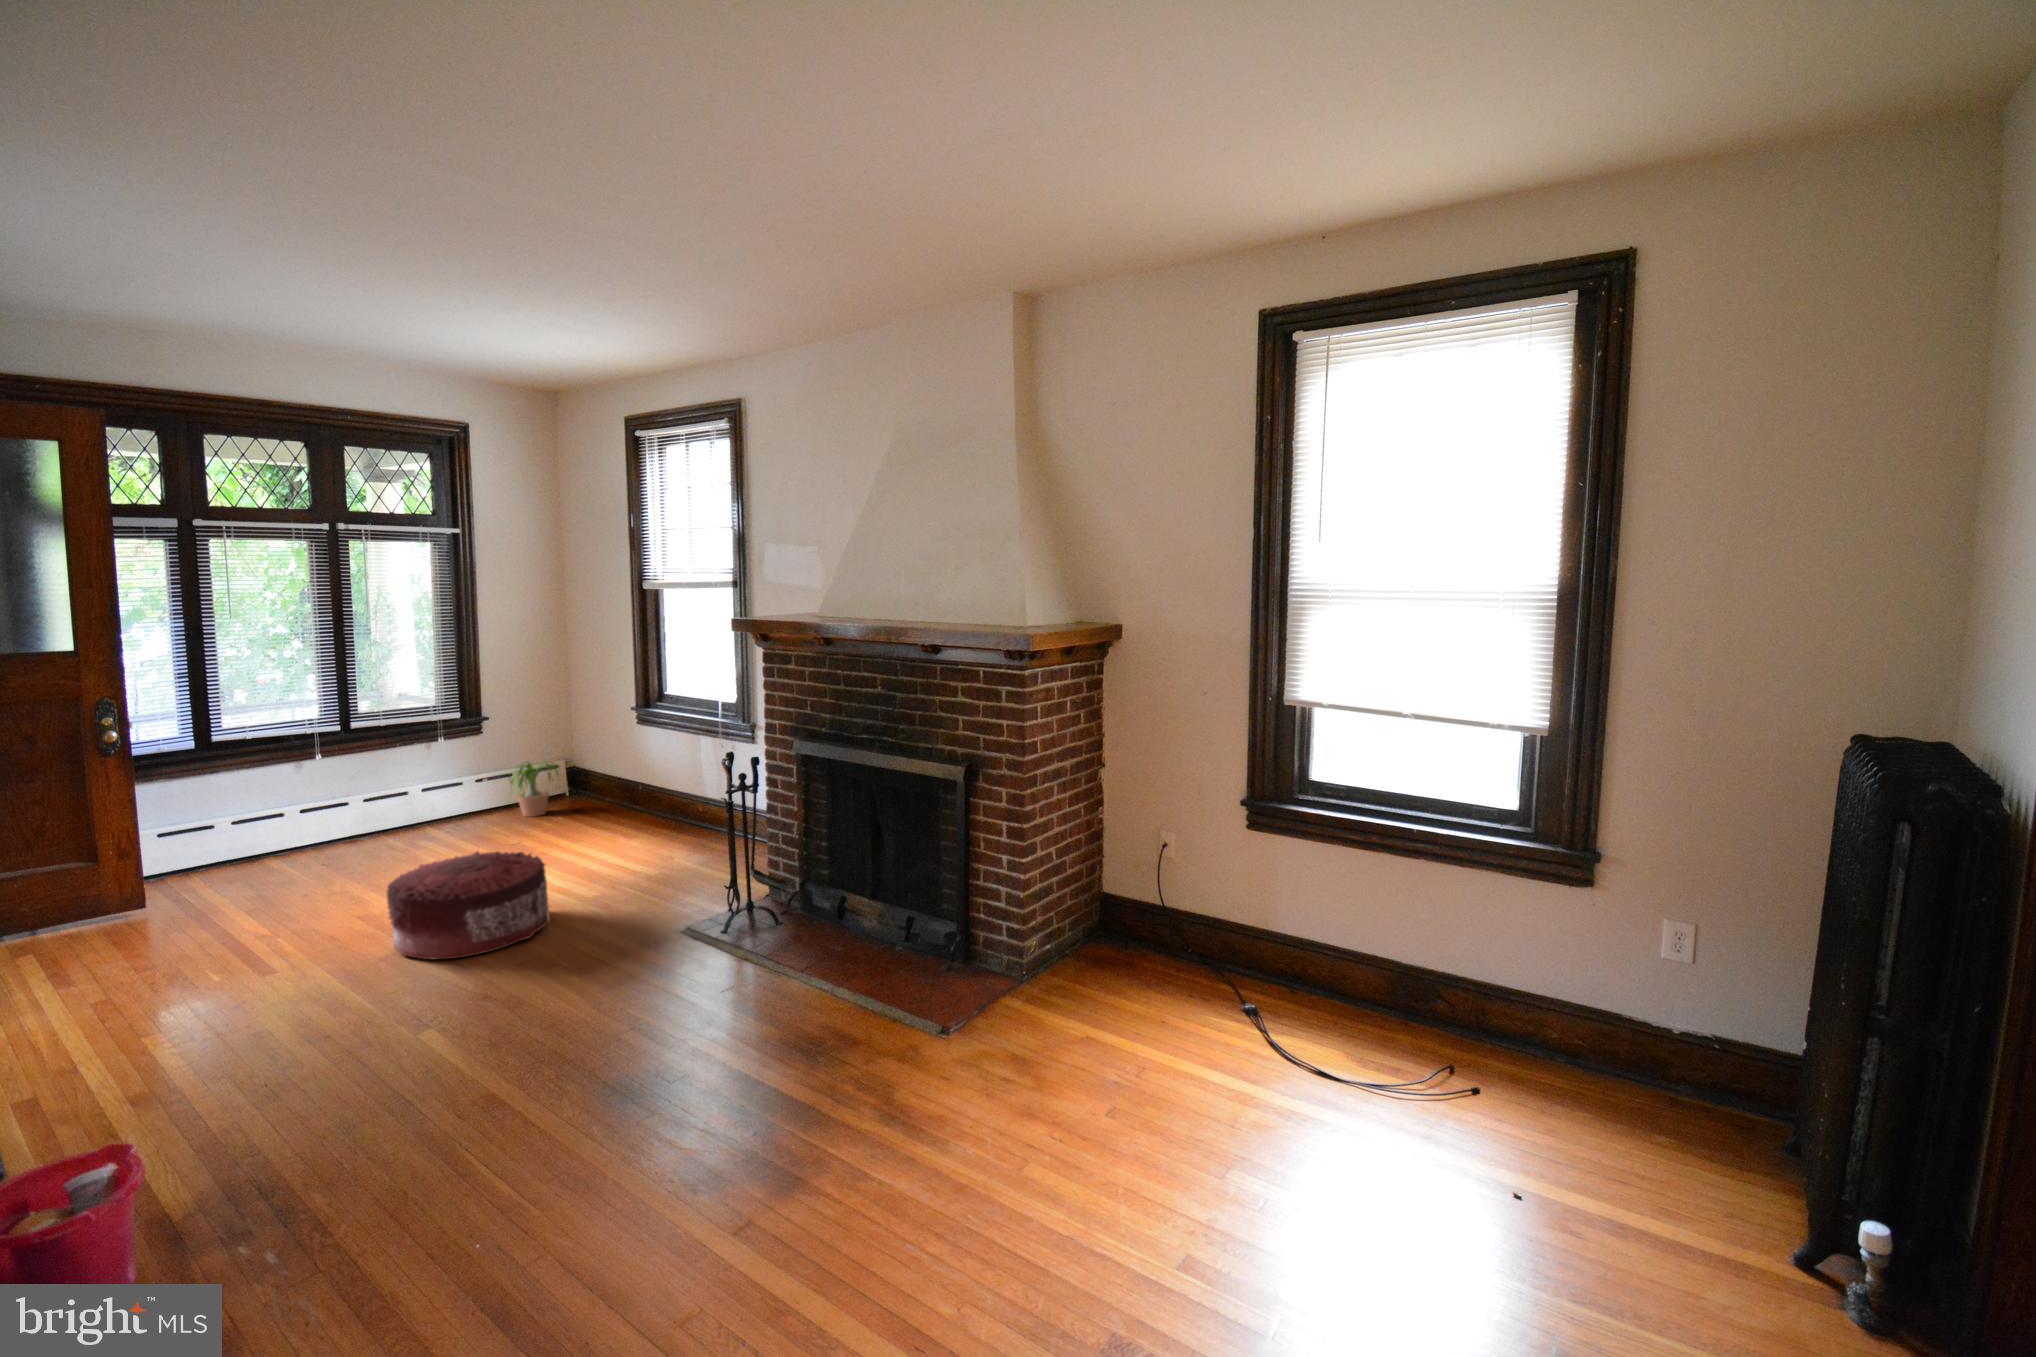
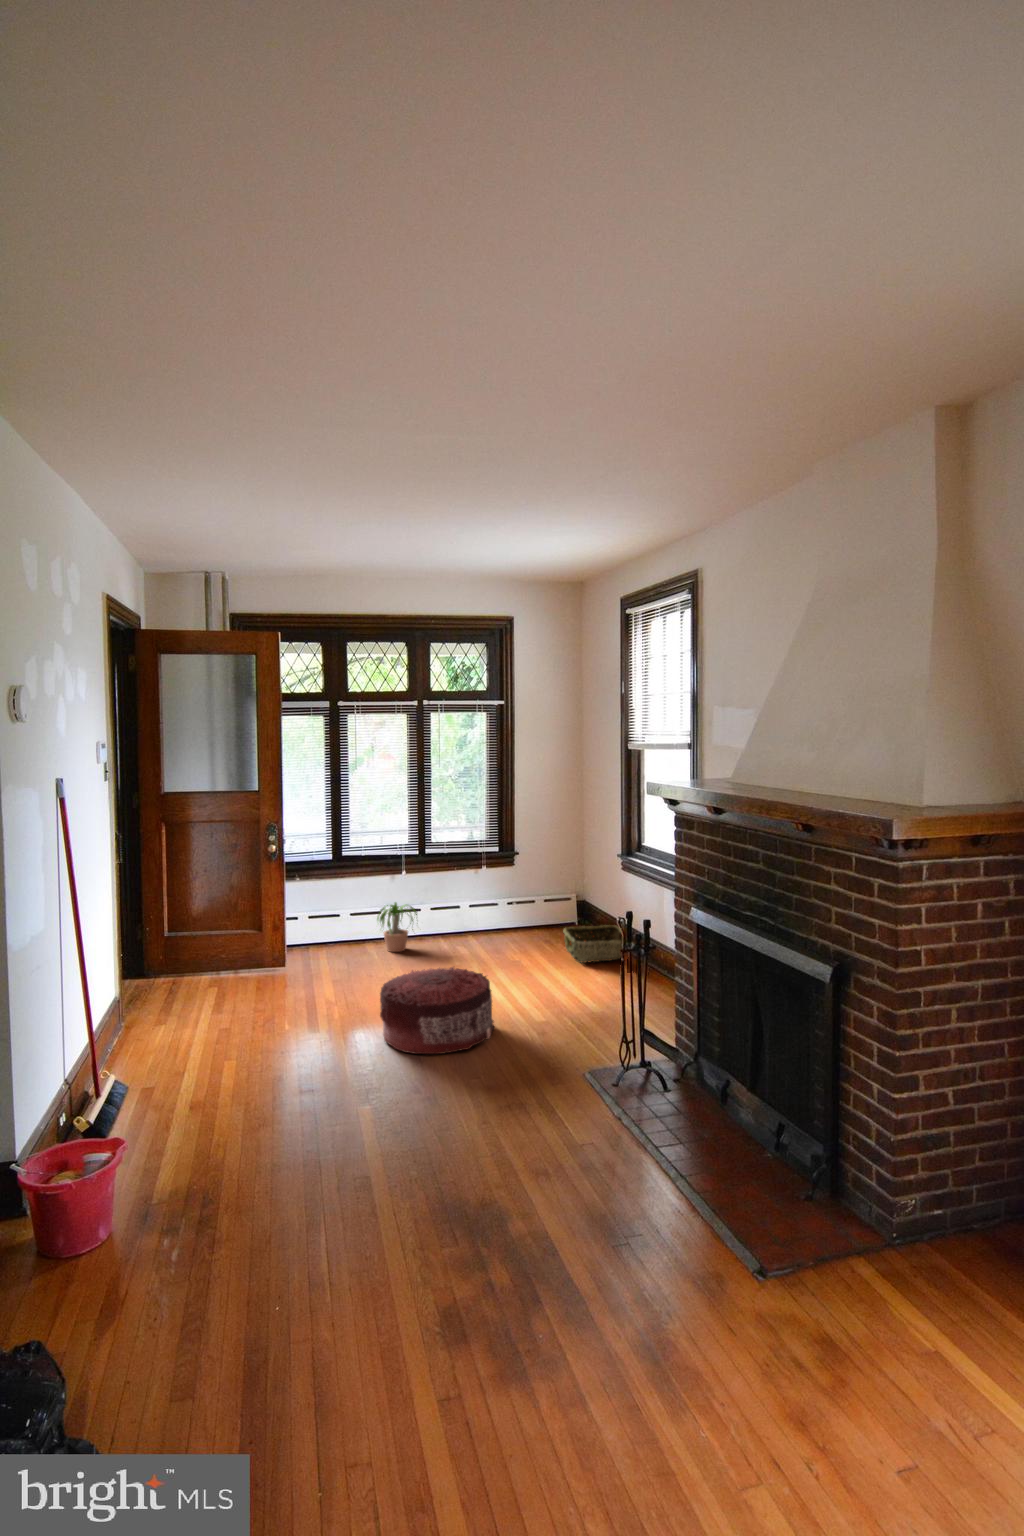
potted plant: present [511,762,559,817] -> present [377,902,417,952]
woven basket: none [575,787,660,833] -> present [563,925,622,963]

